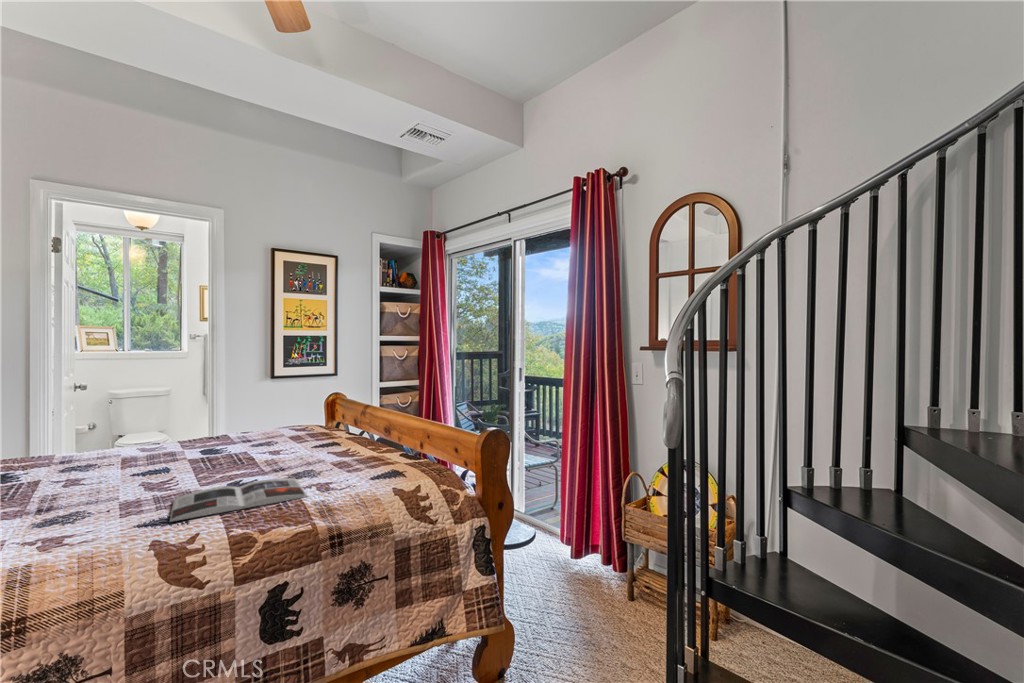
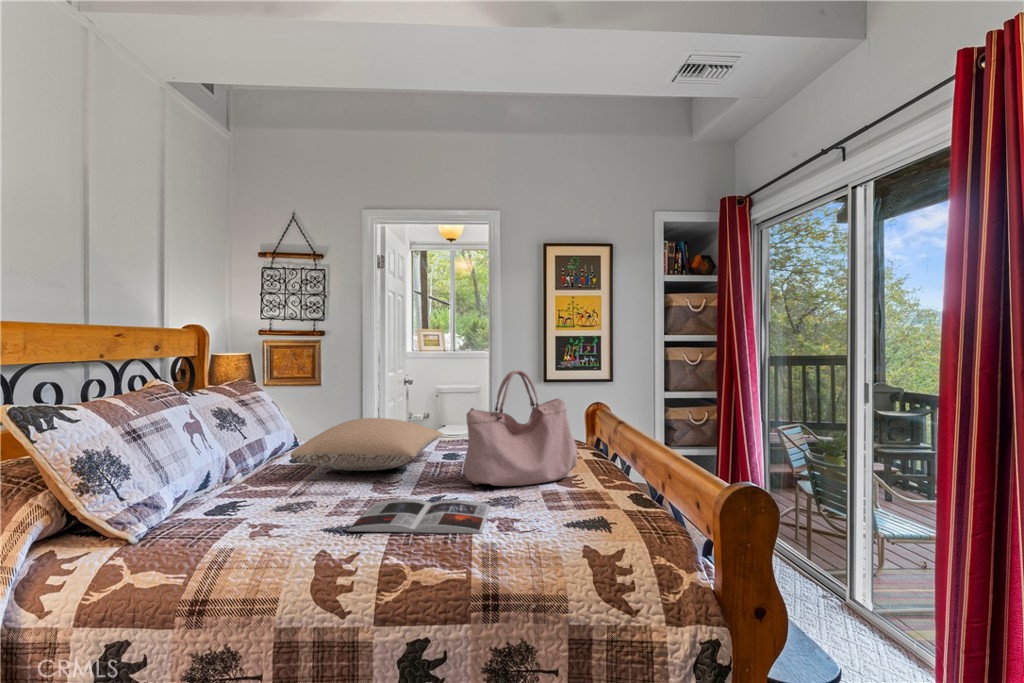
handbag: none [253,365,352,468] -> present [463,370,577,486]
pillow: none [28,424,203,482] -> present [291,418,443,471]

